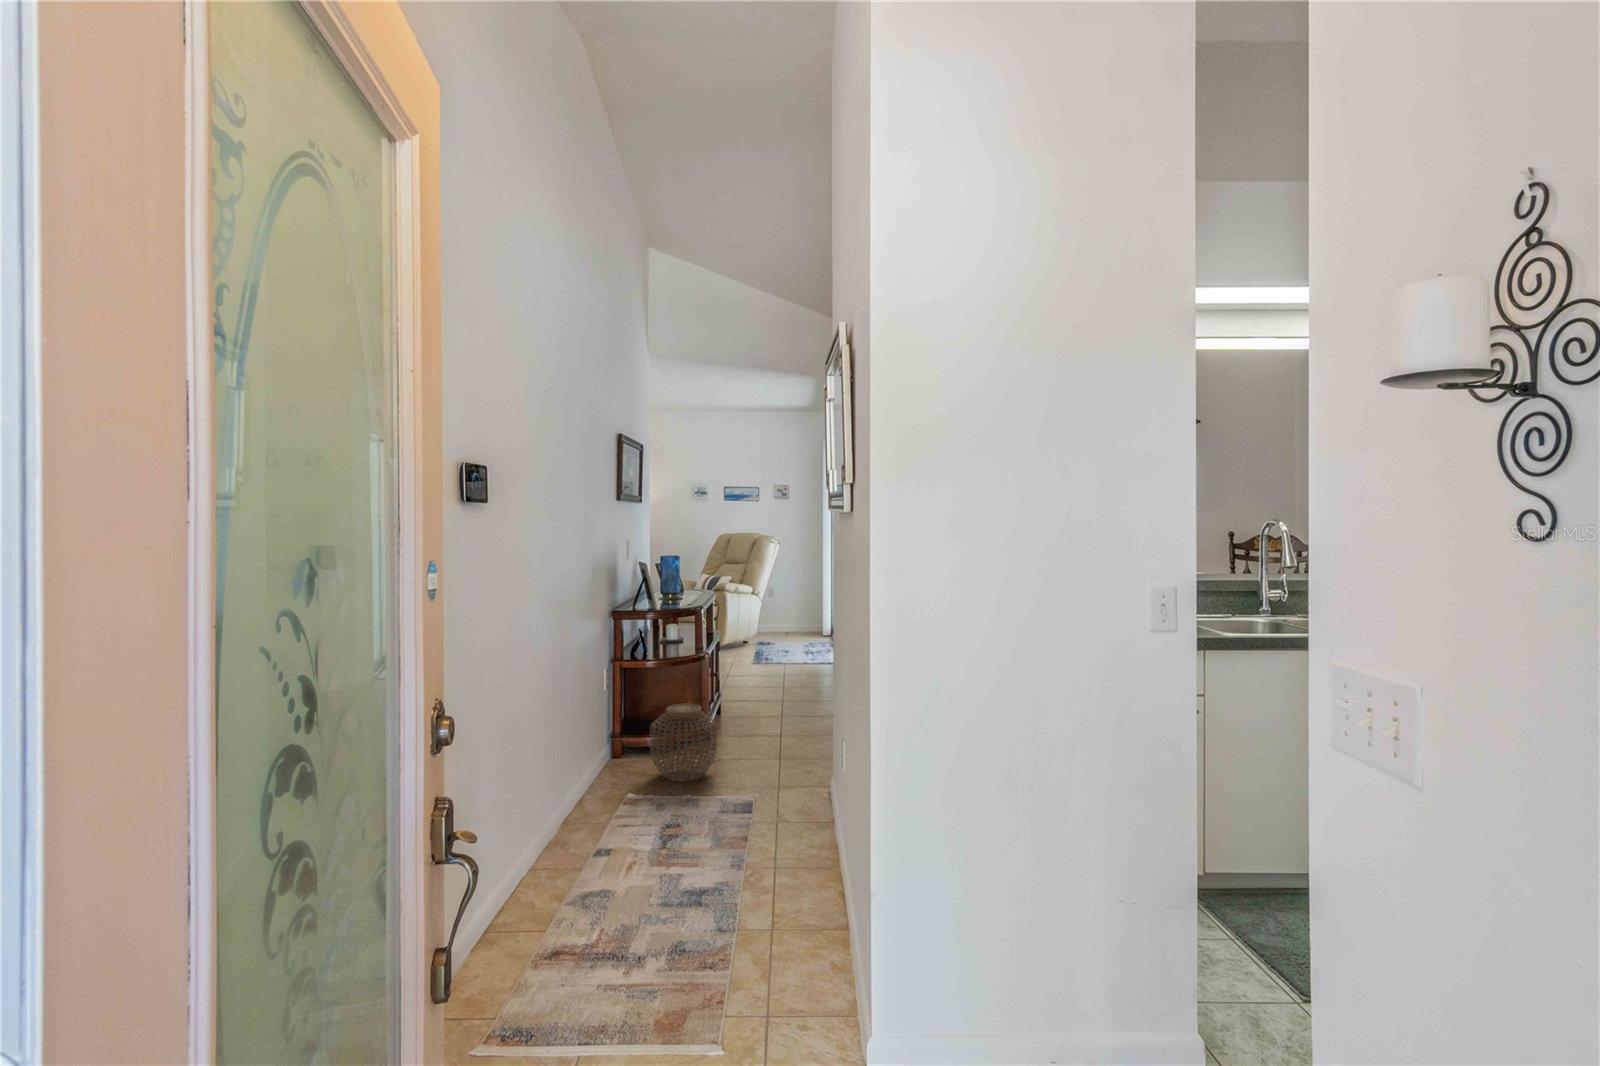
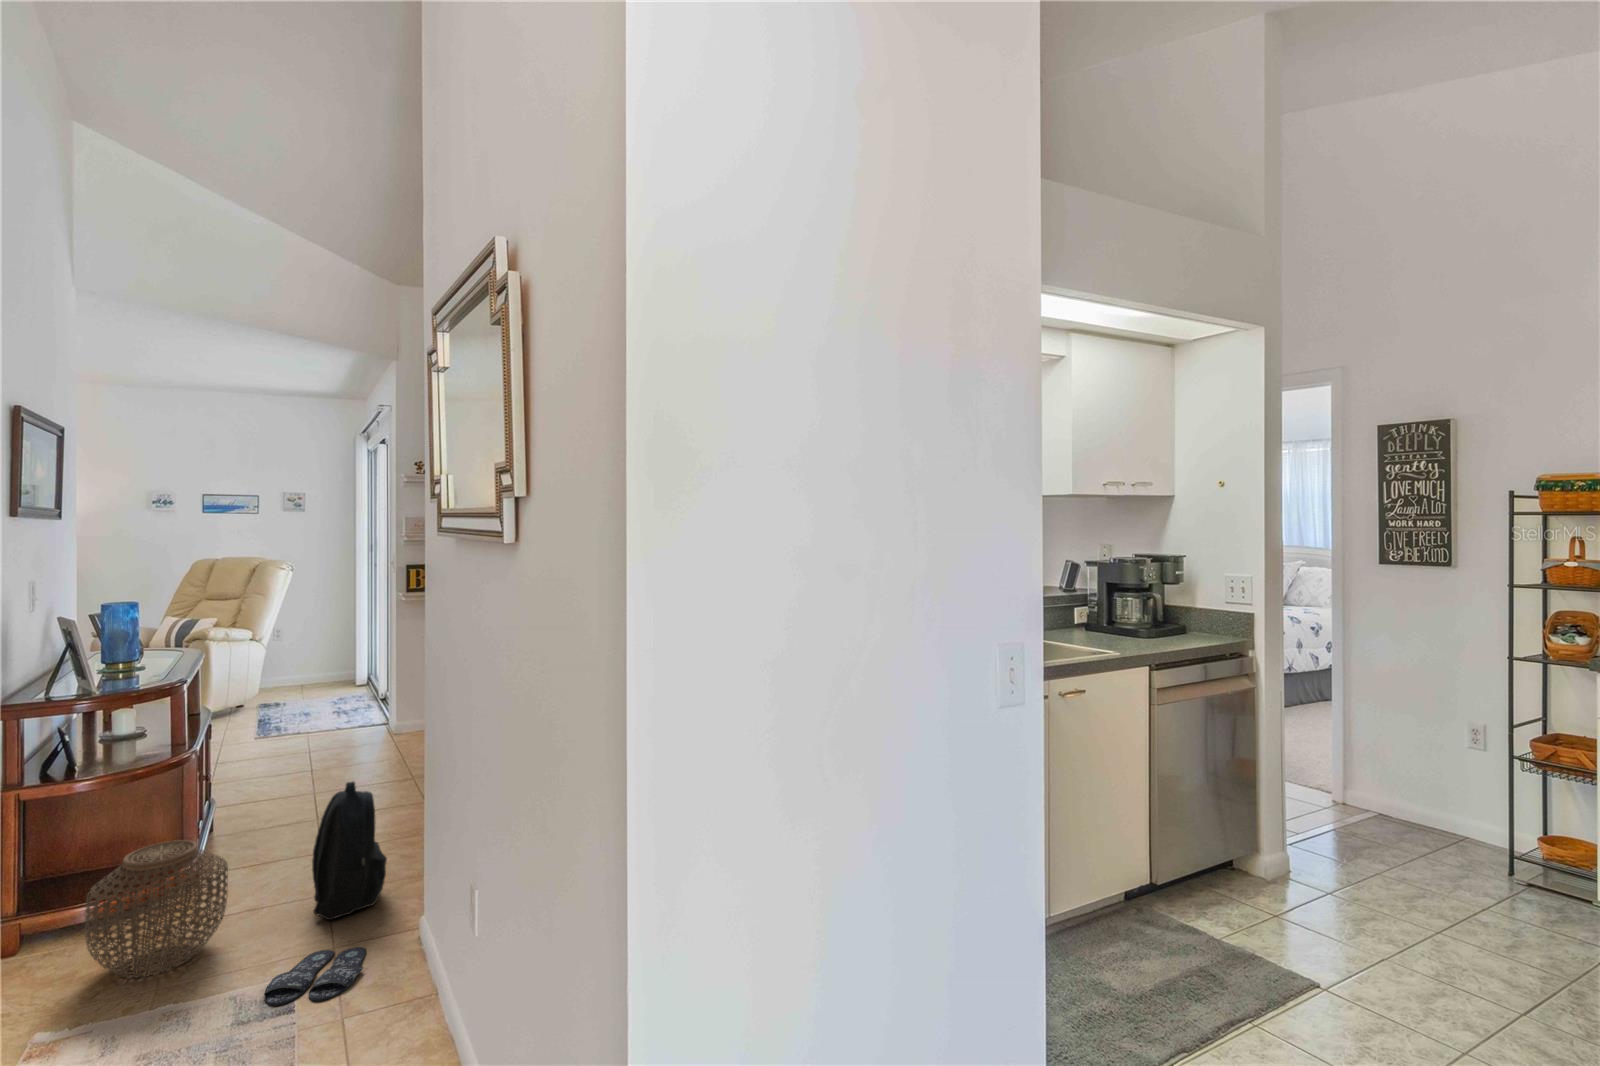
backpack: none [764,685,807,777] -> present [312,782,387,920]
slippers: none [730,792,789,818] -> present [264,947,366,1006]

